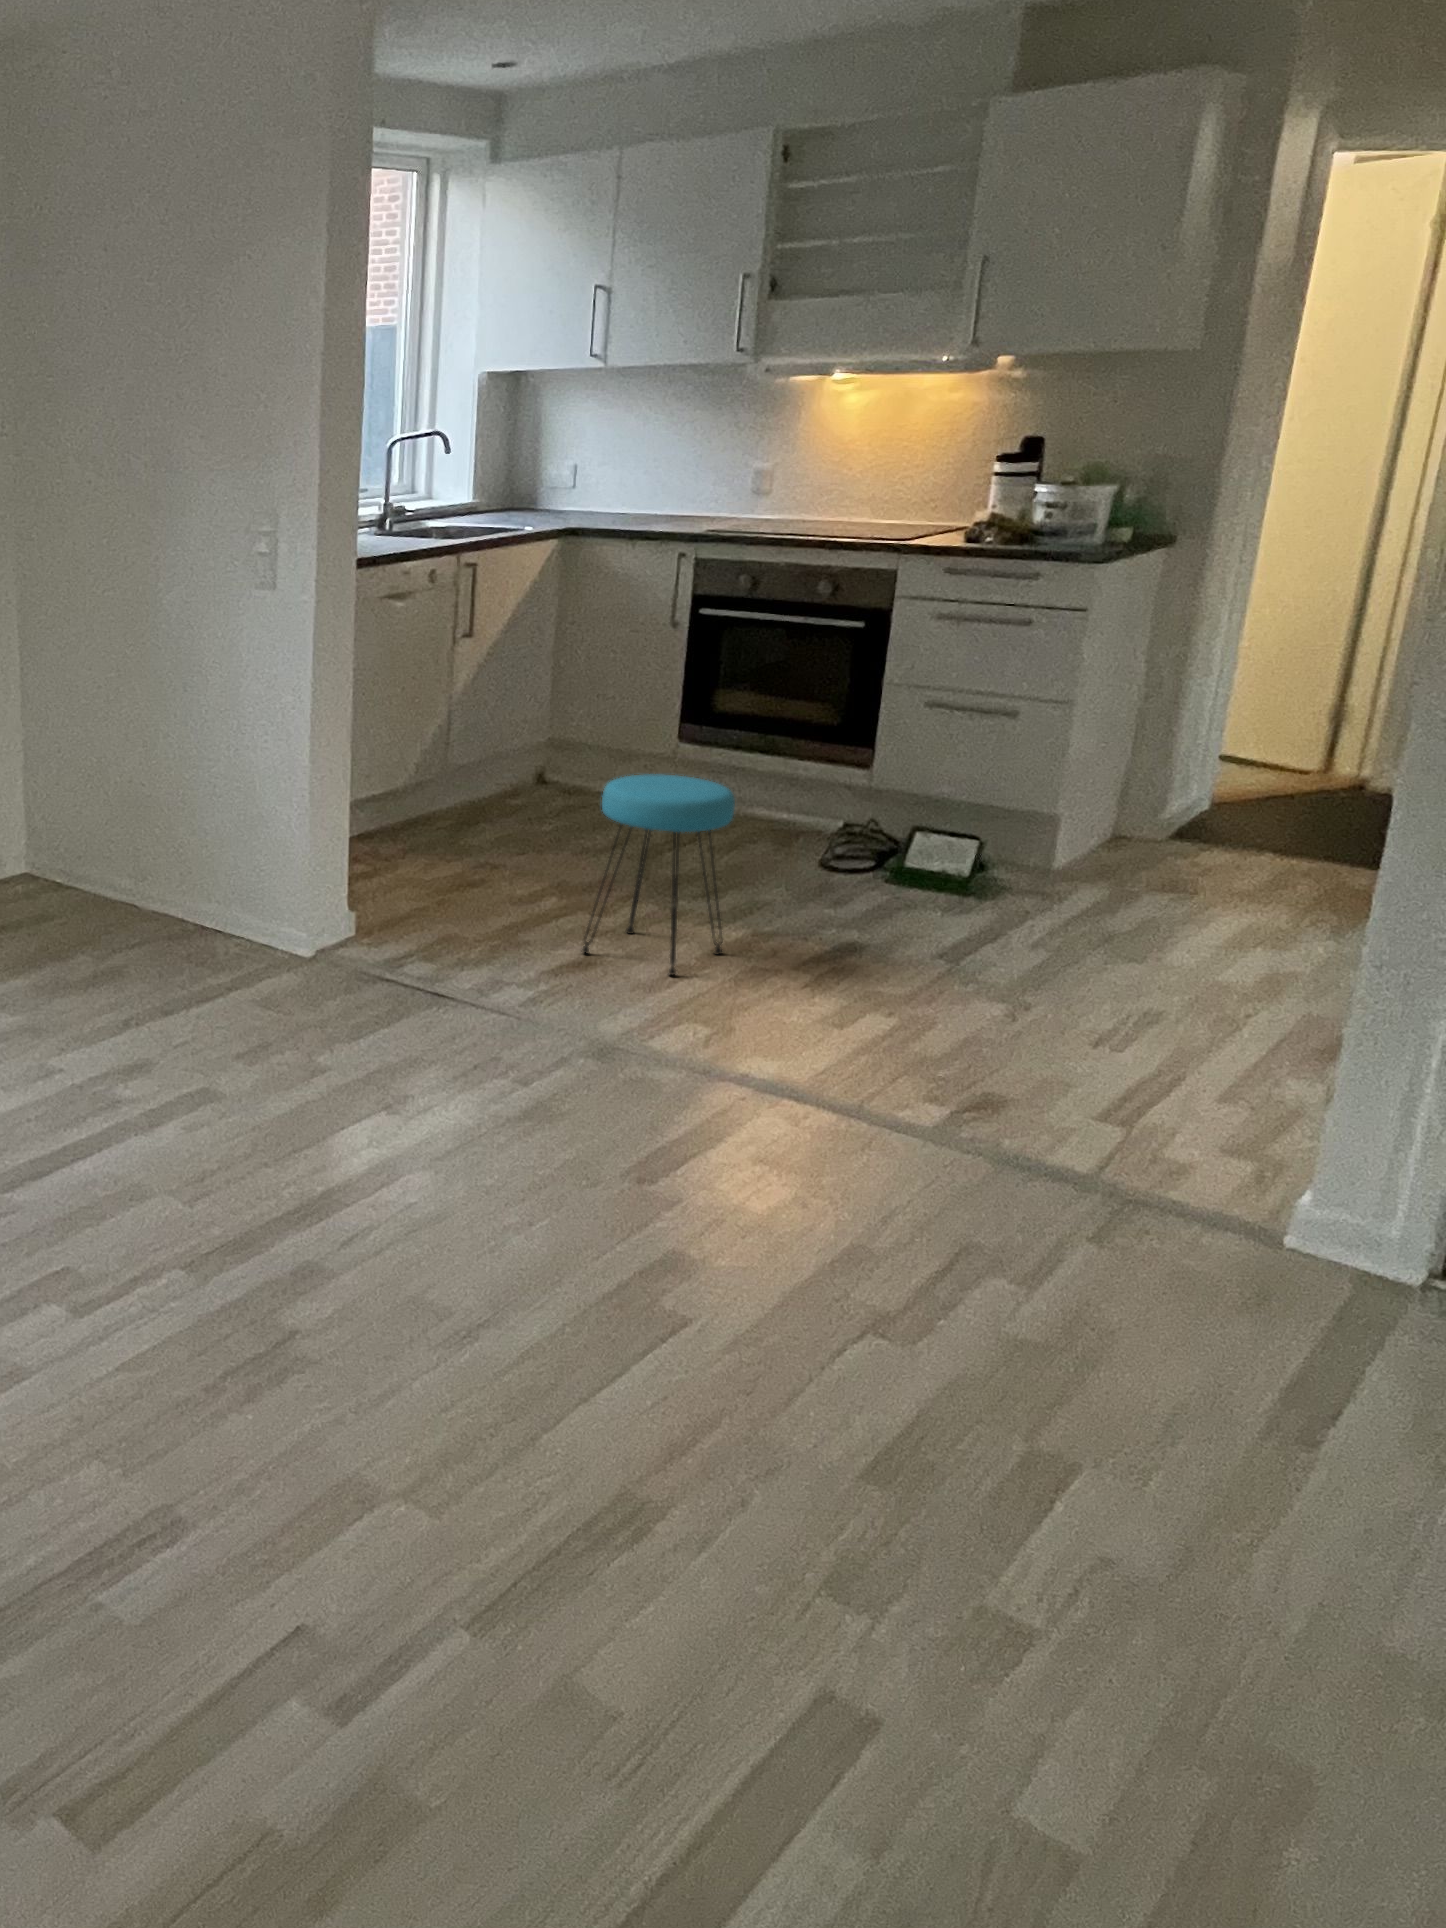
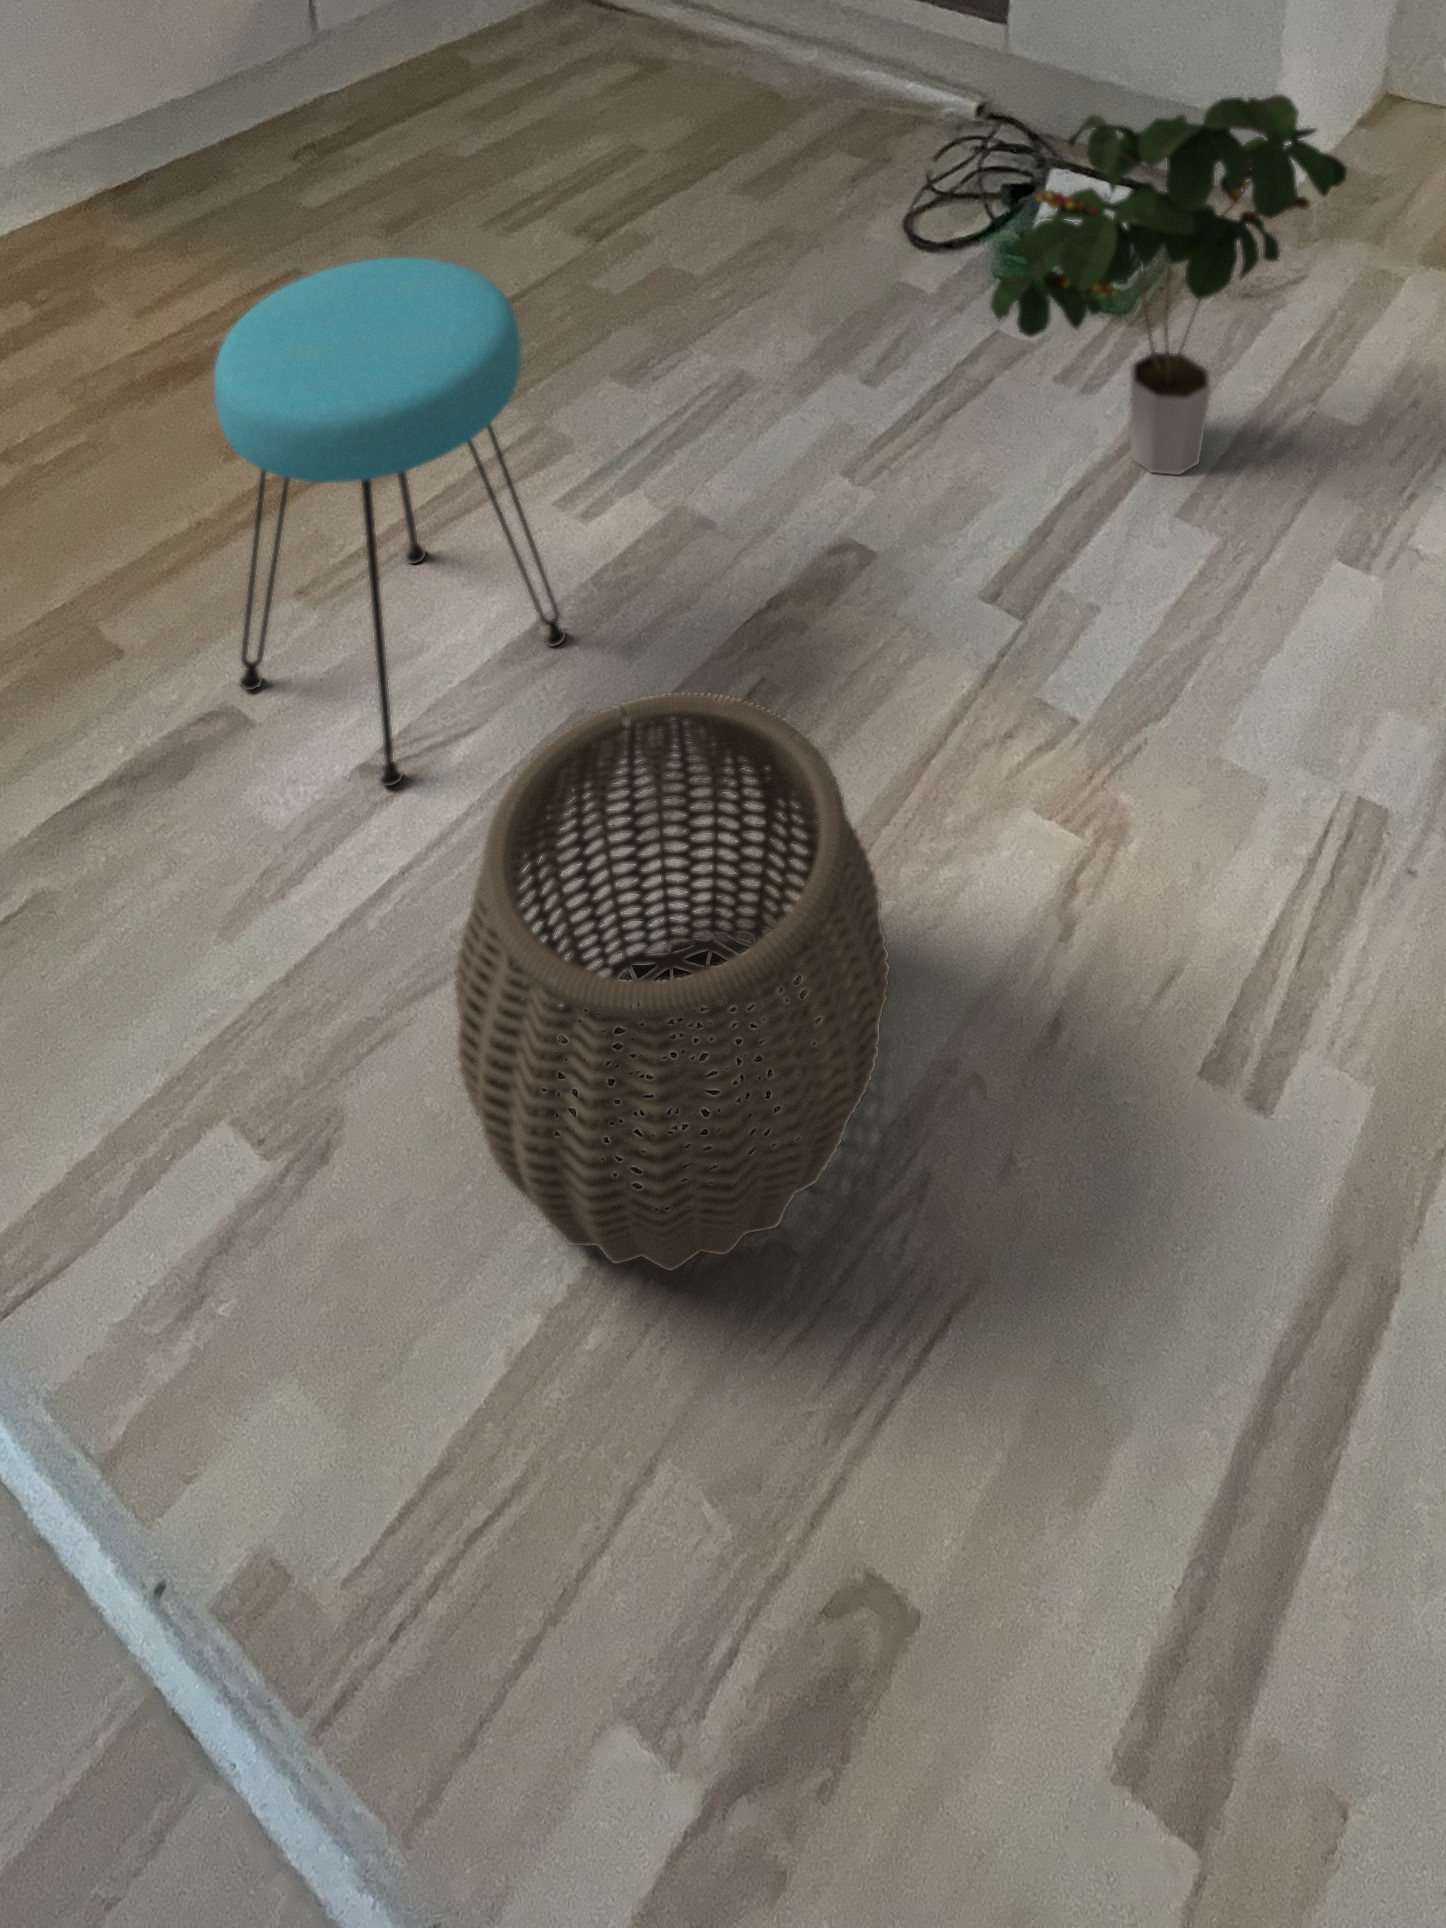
potted plant: none [926,738,1128,937] -> present [990,94,1348,475]
woven basket: none [775,887,961,1057] -> present [454,693,889,1271]

